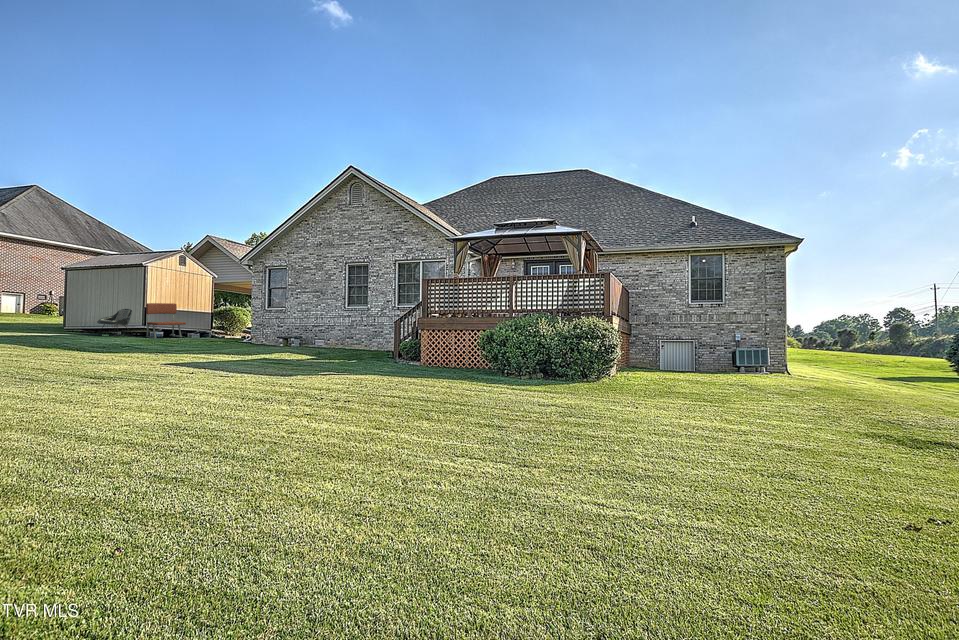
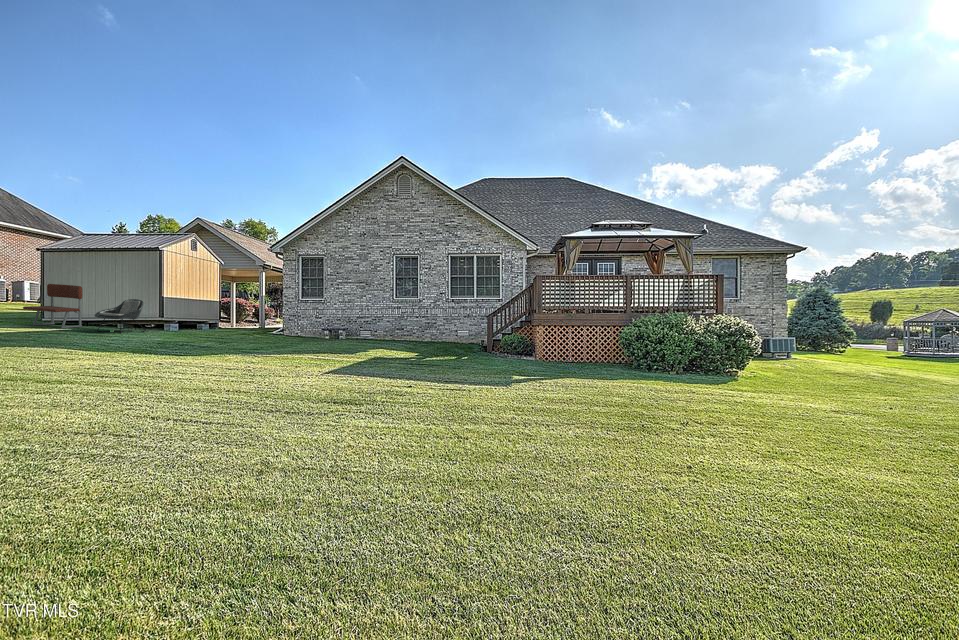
bench: present [146,303,186,338] -> present [23,284,82,328]

